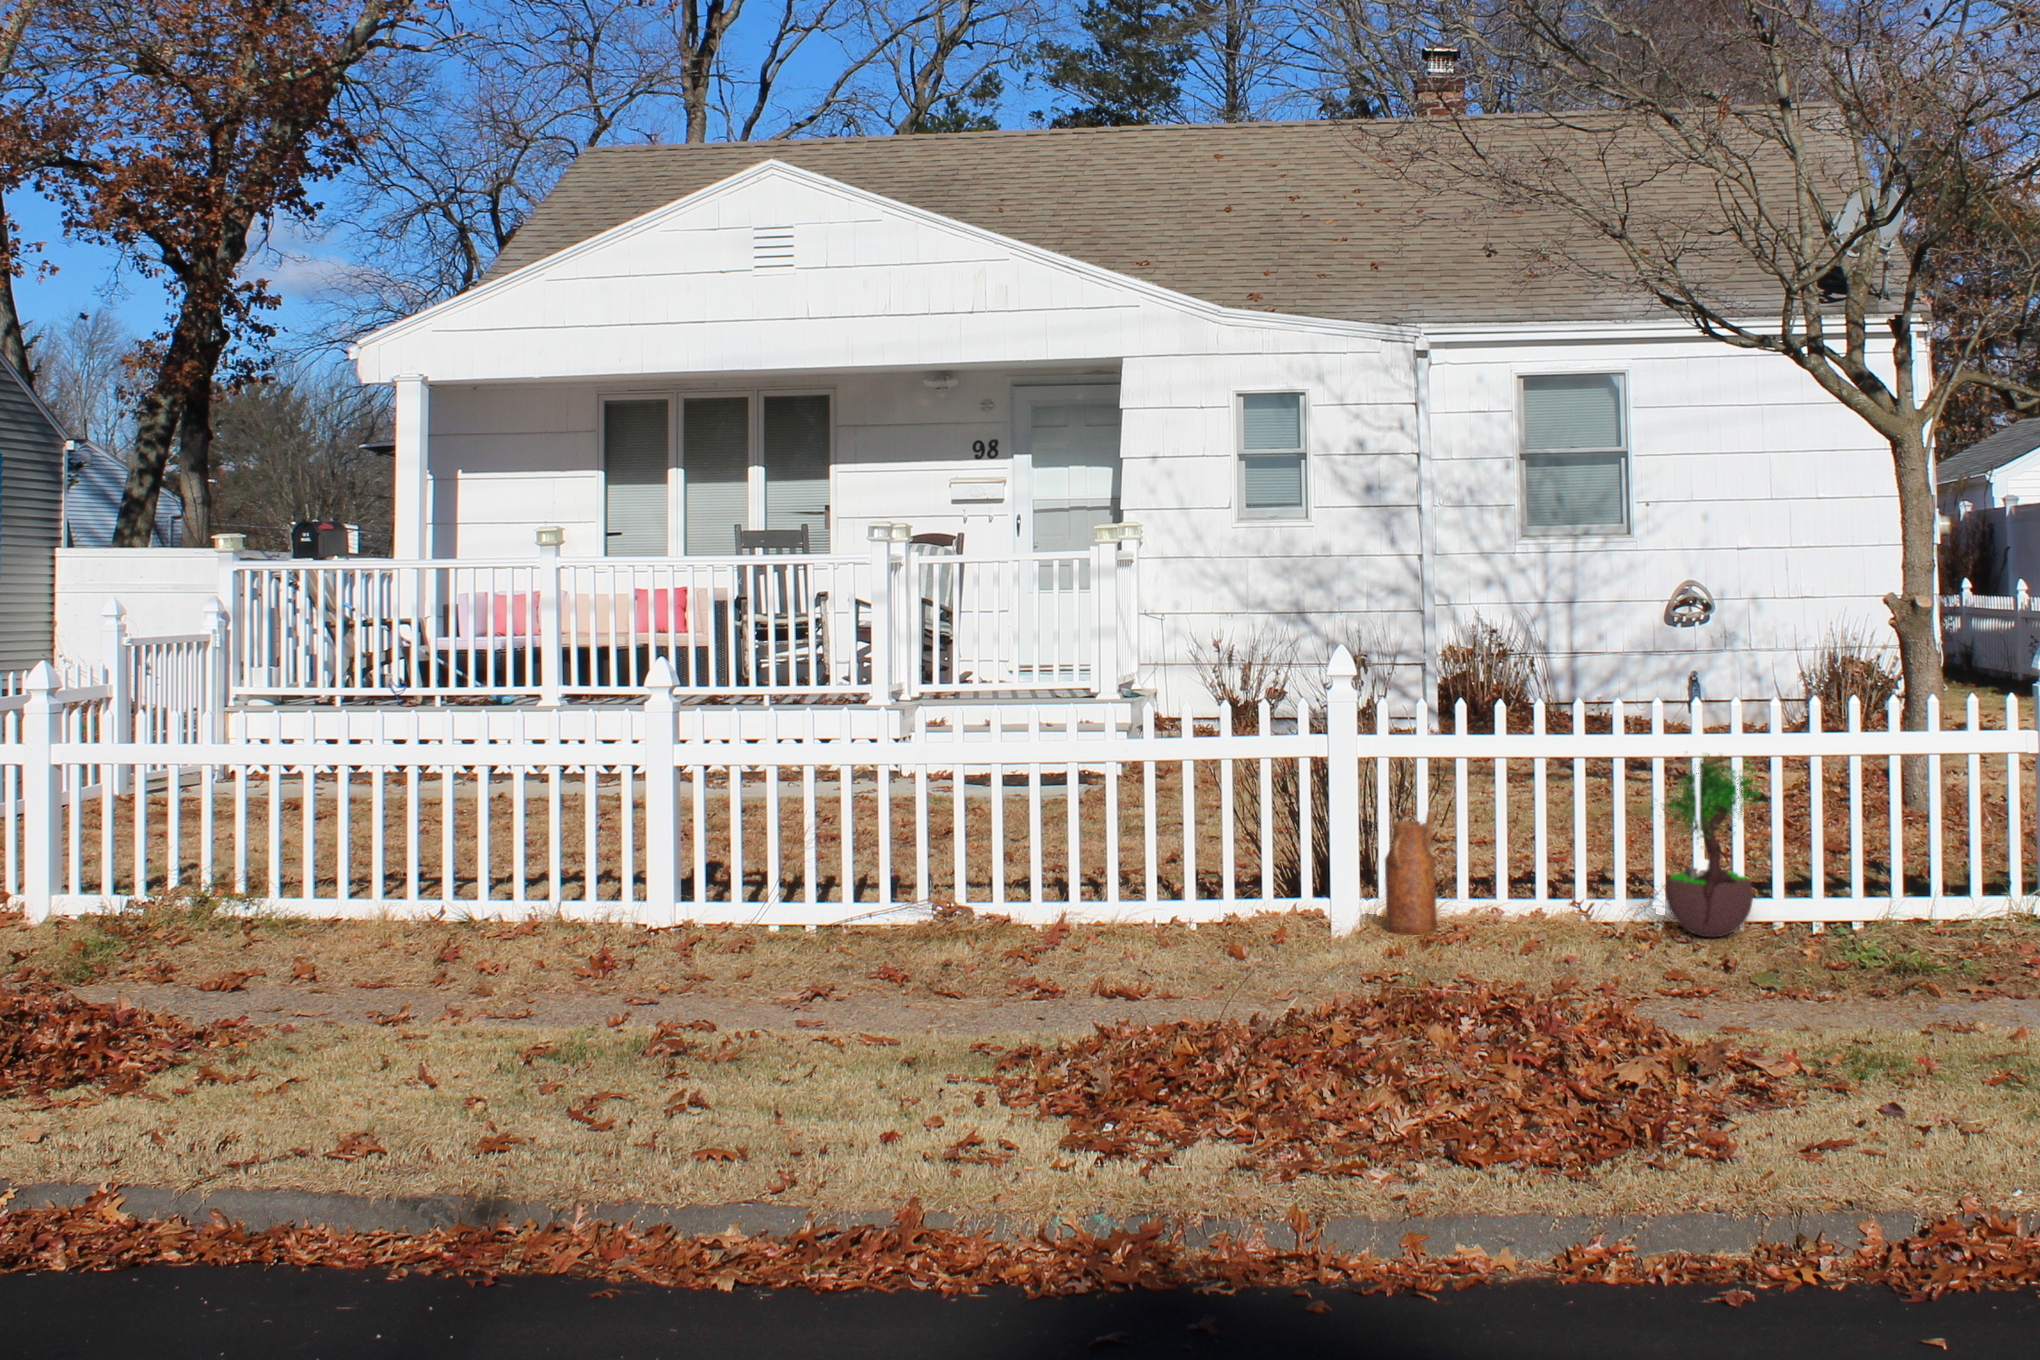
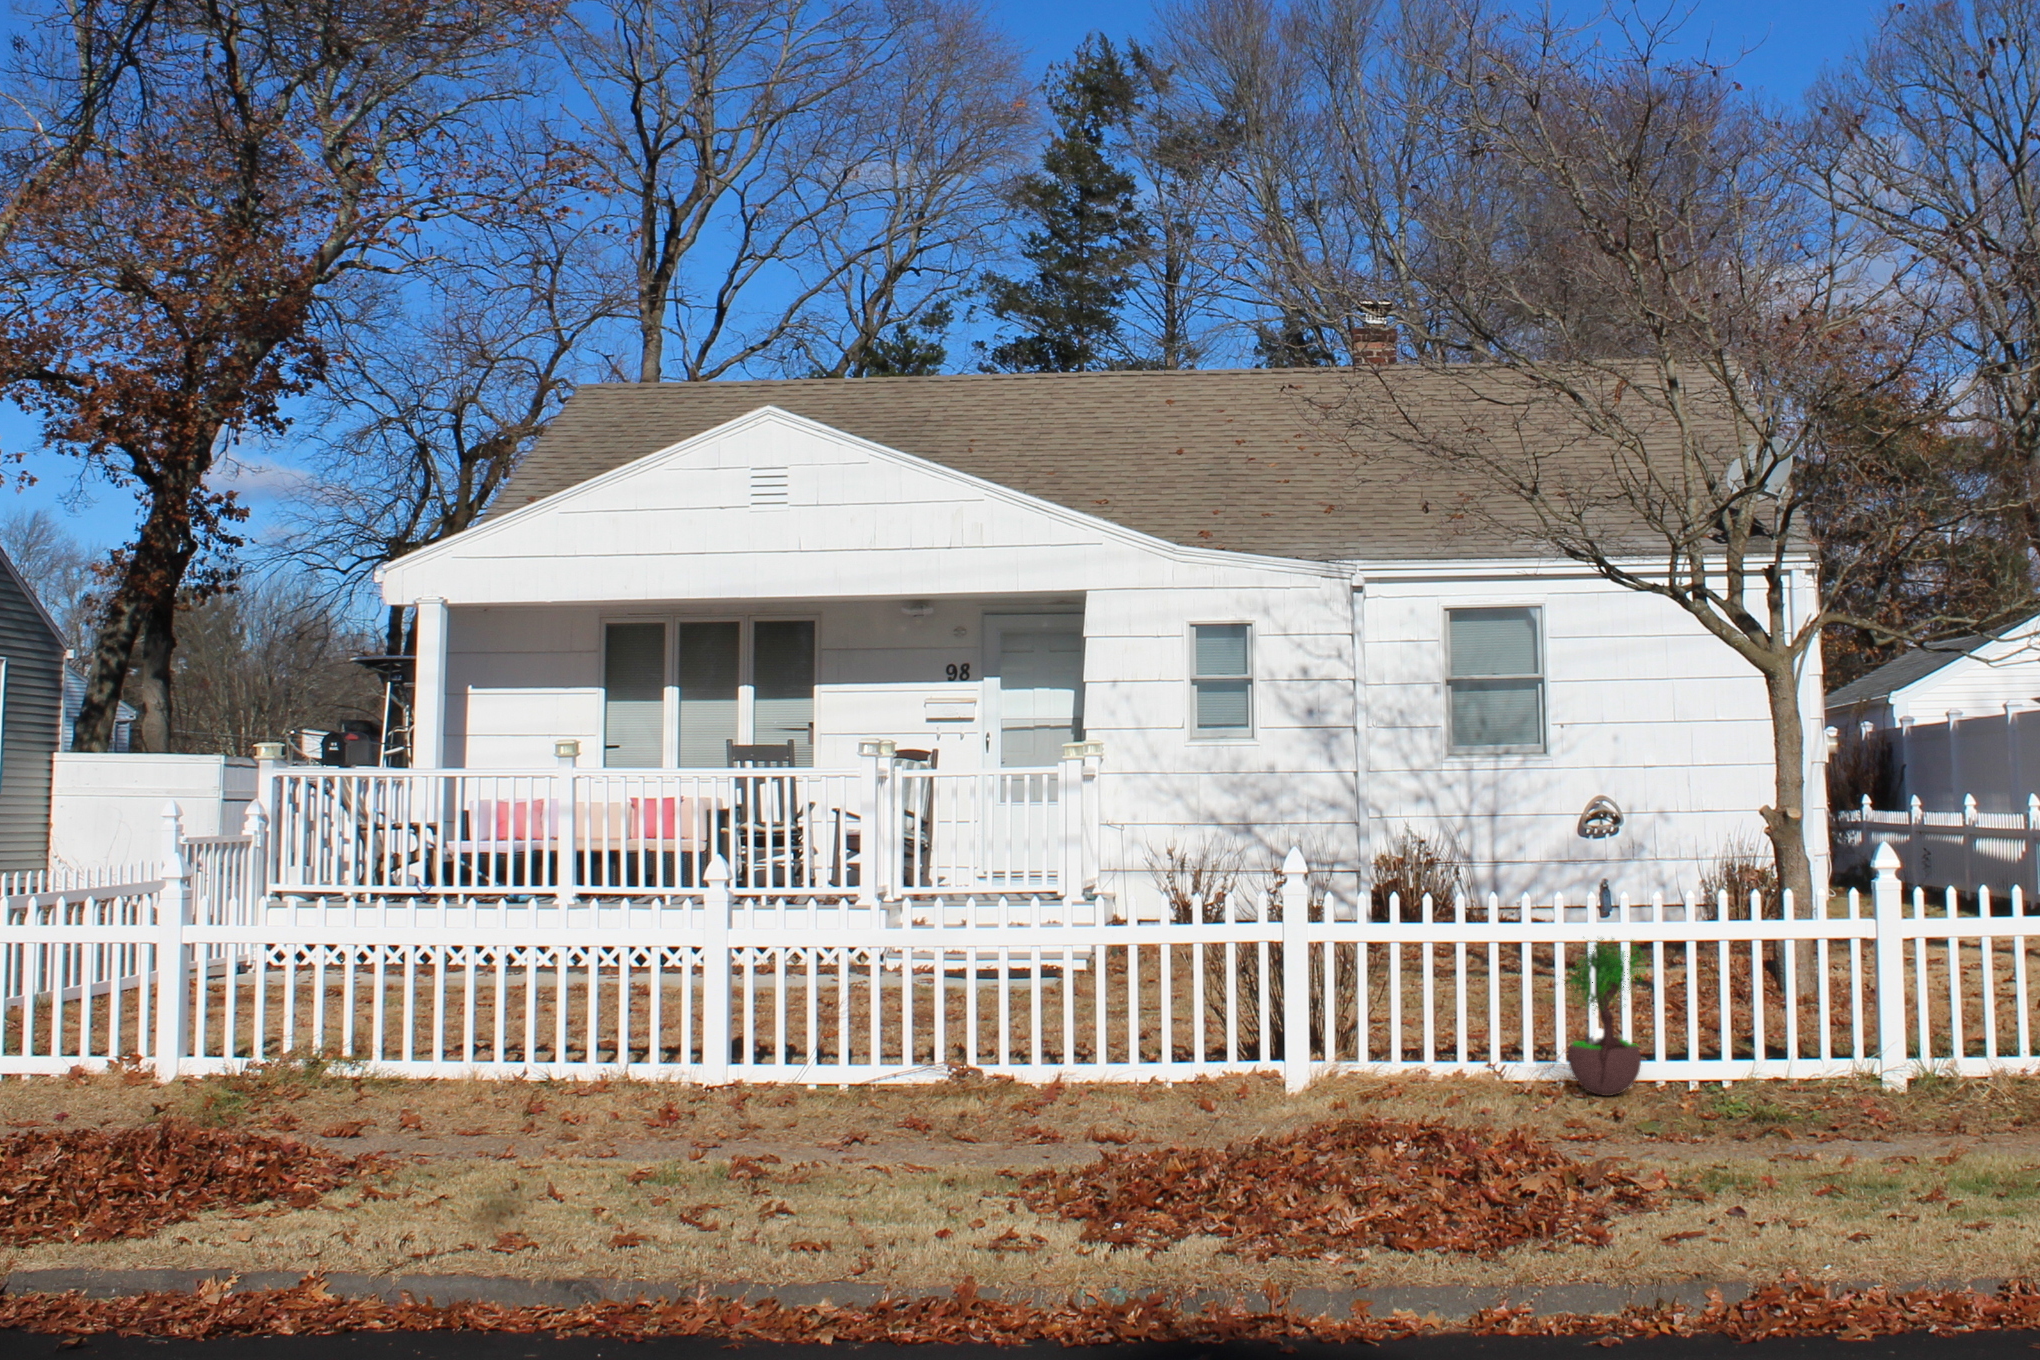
watering can: present [1385,812,1437,935] -> none [1331,989,1376,1095]

